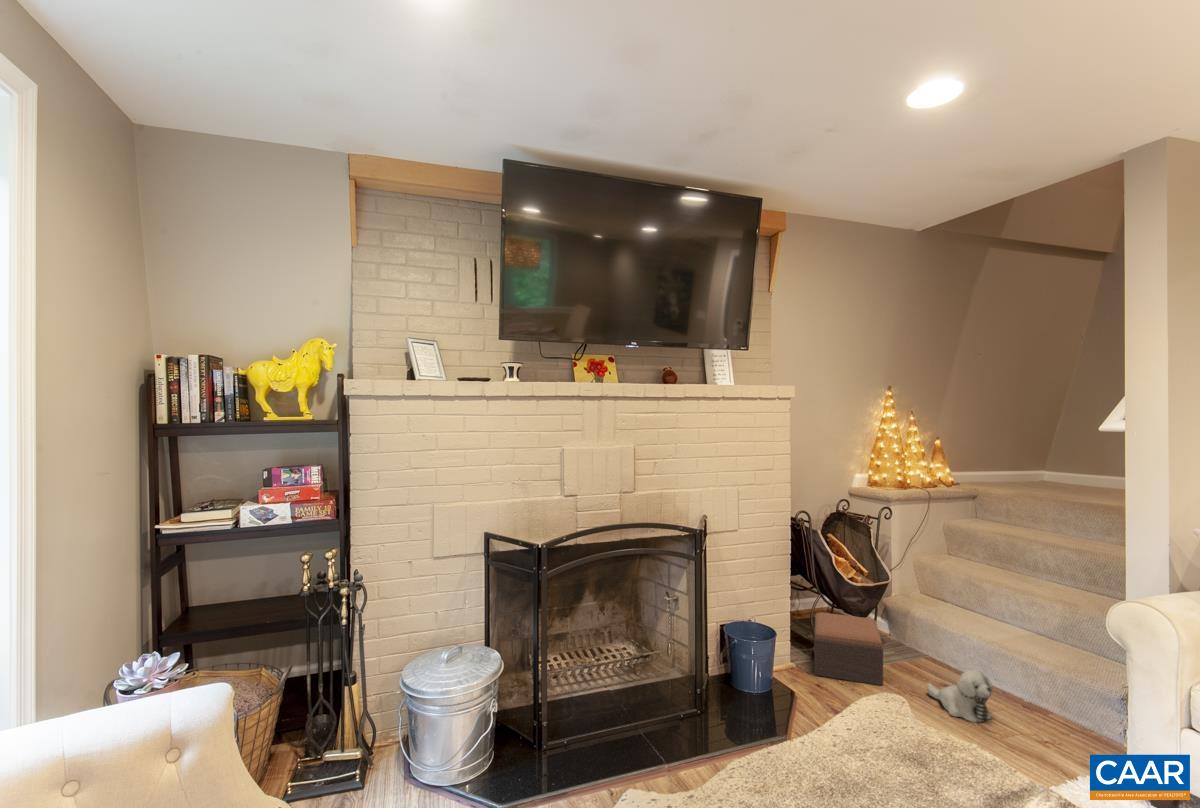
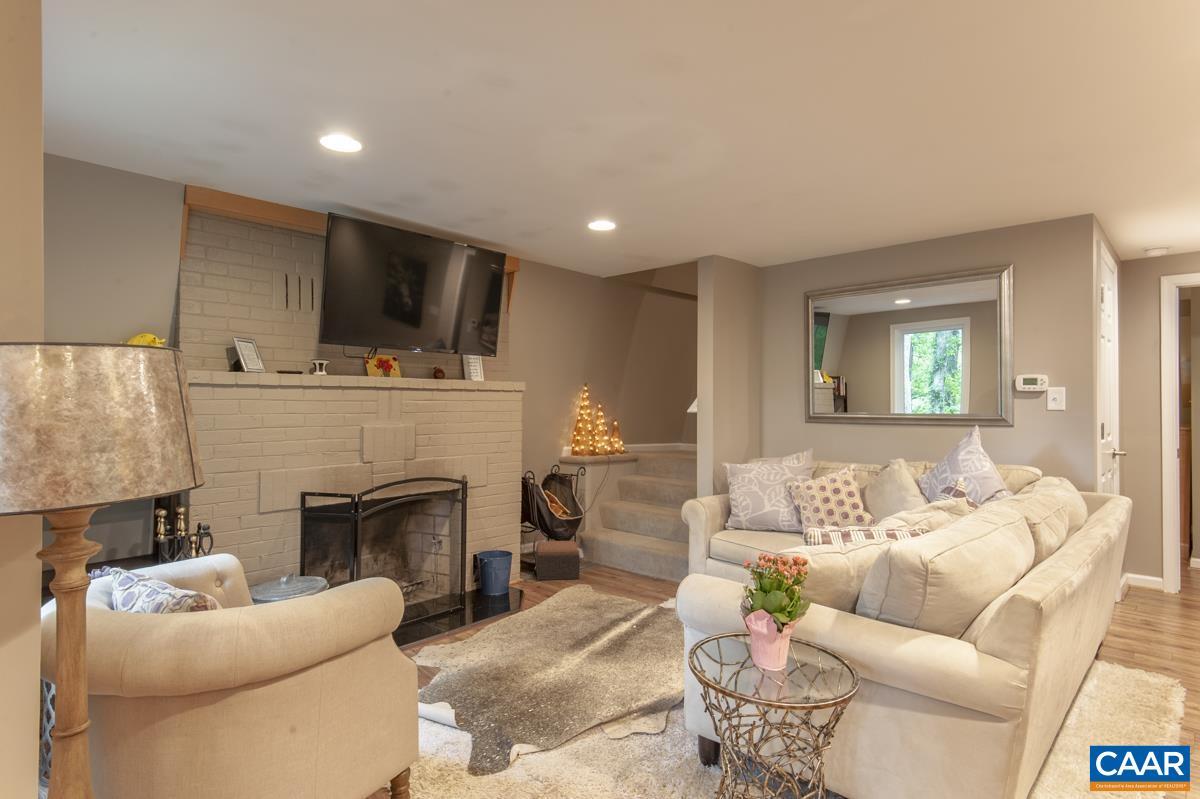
plush toy: present [926,670,993,723] -> none [604,556,638,586]

